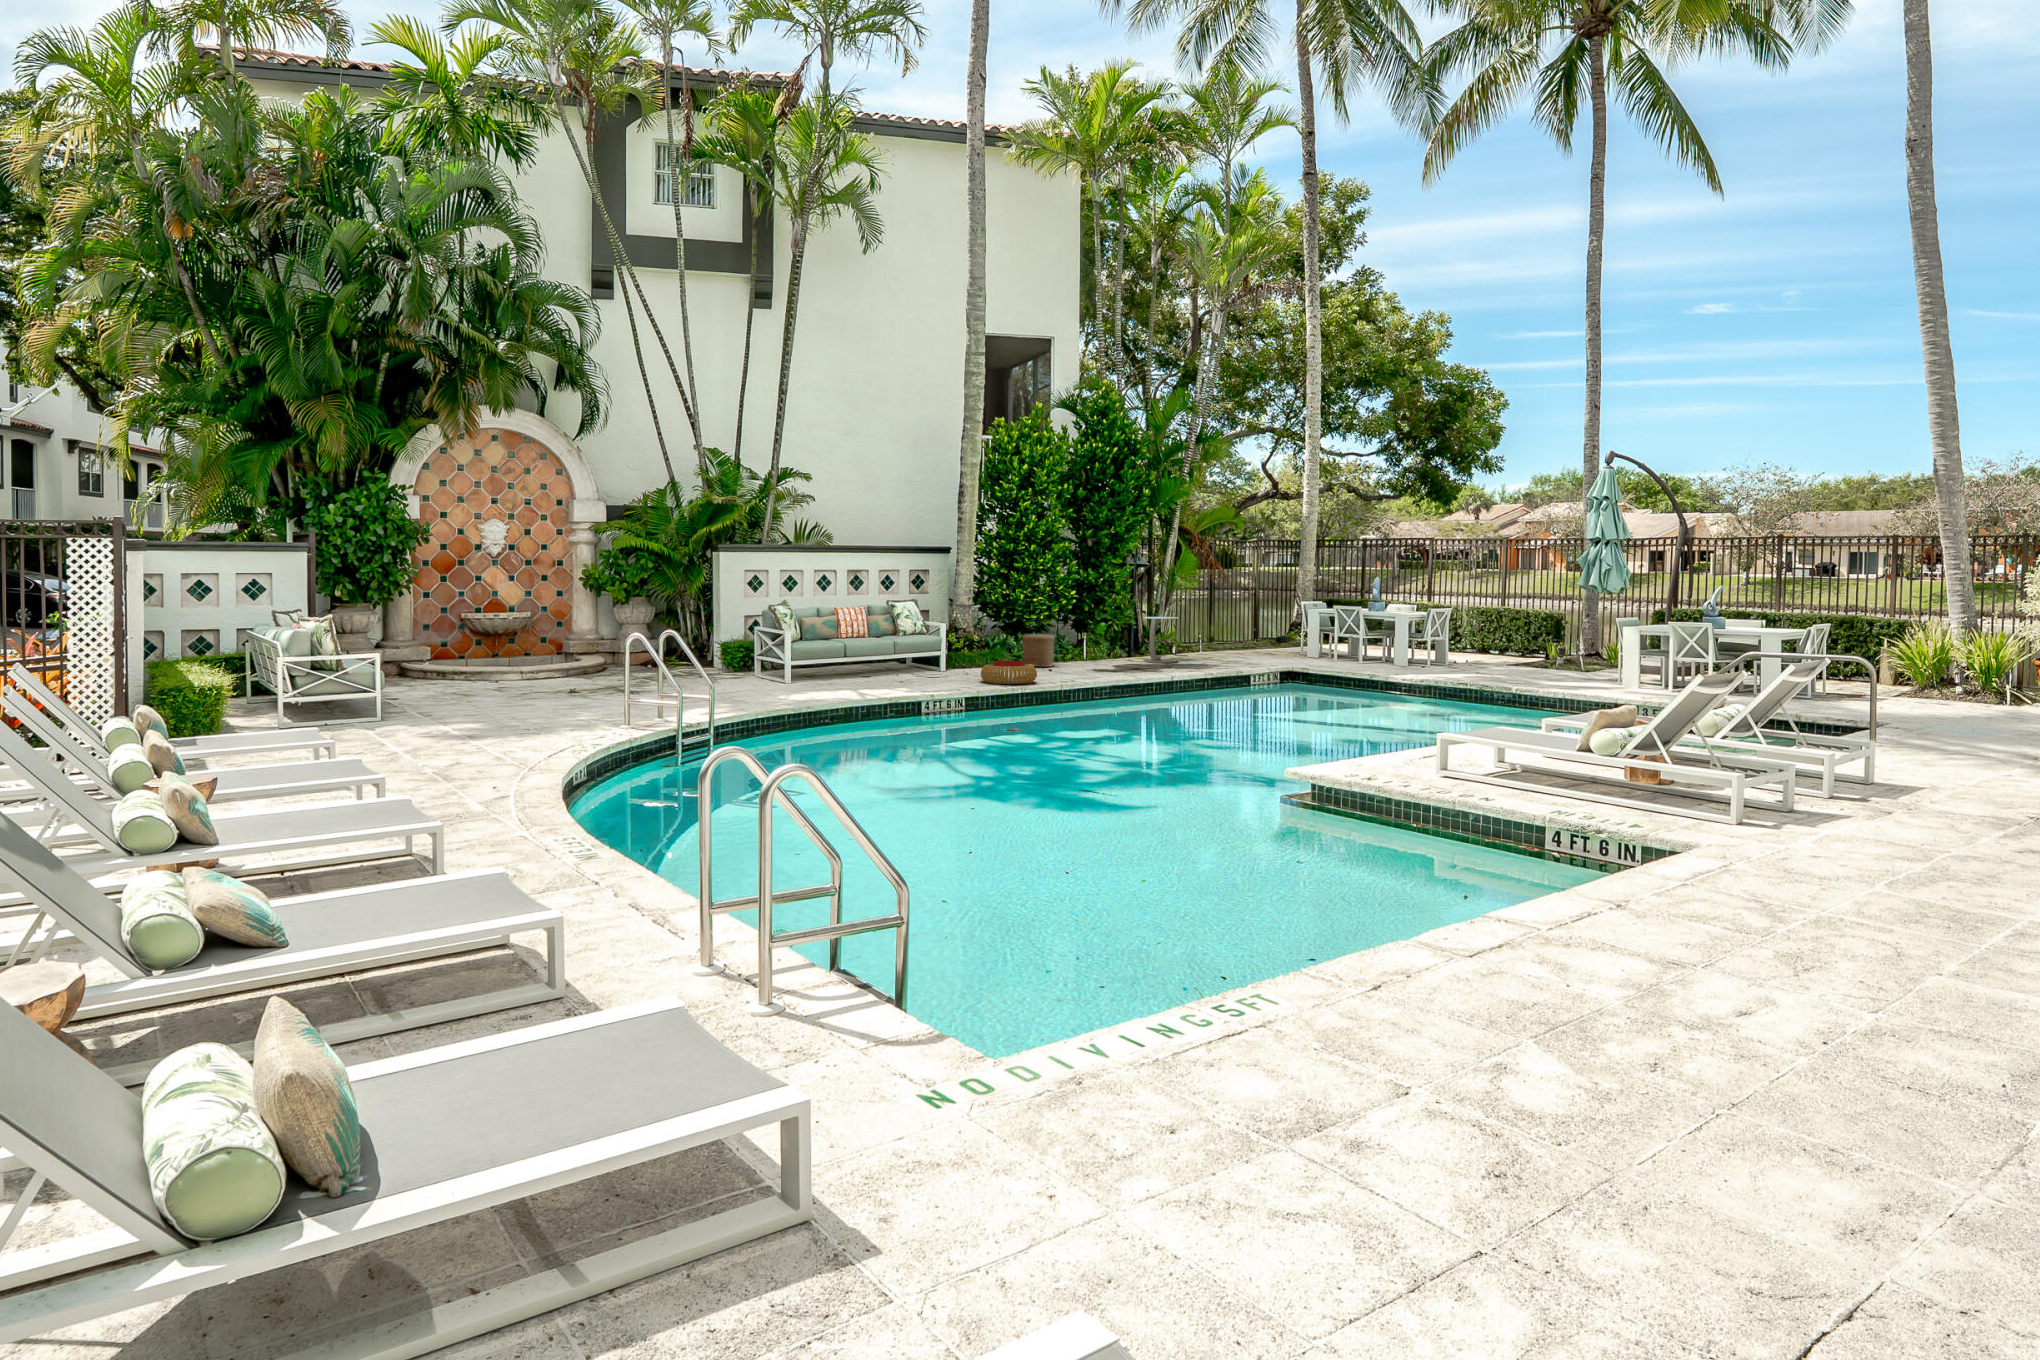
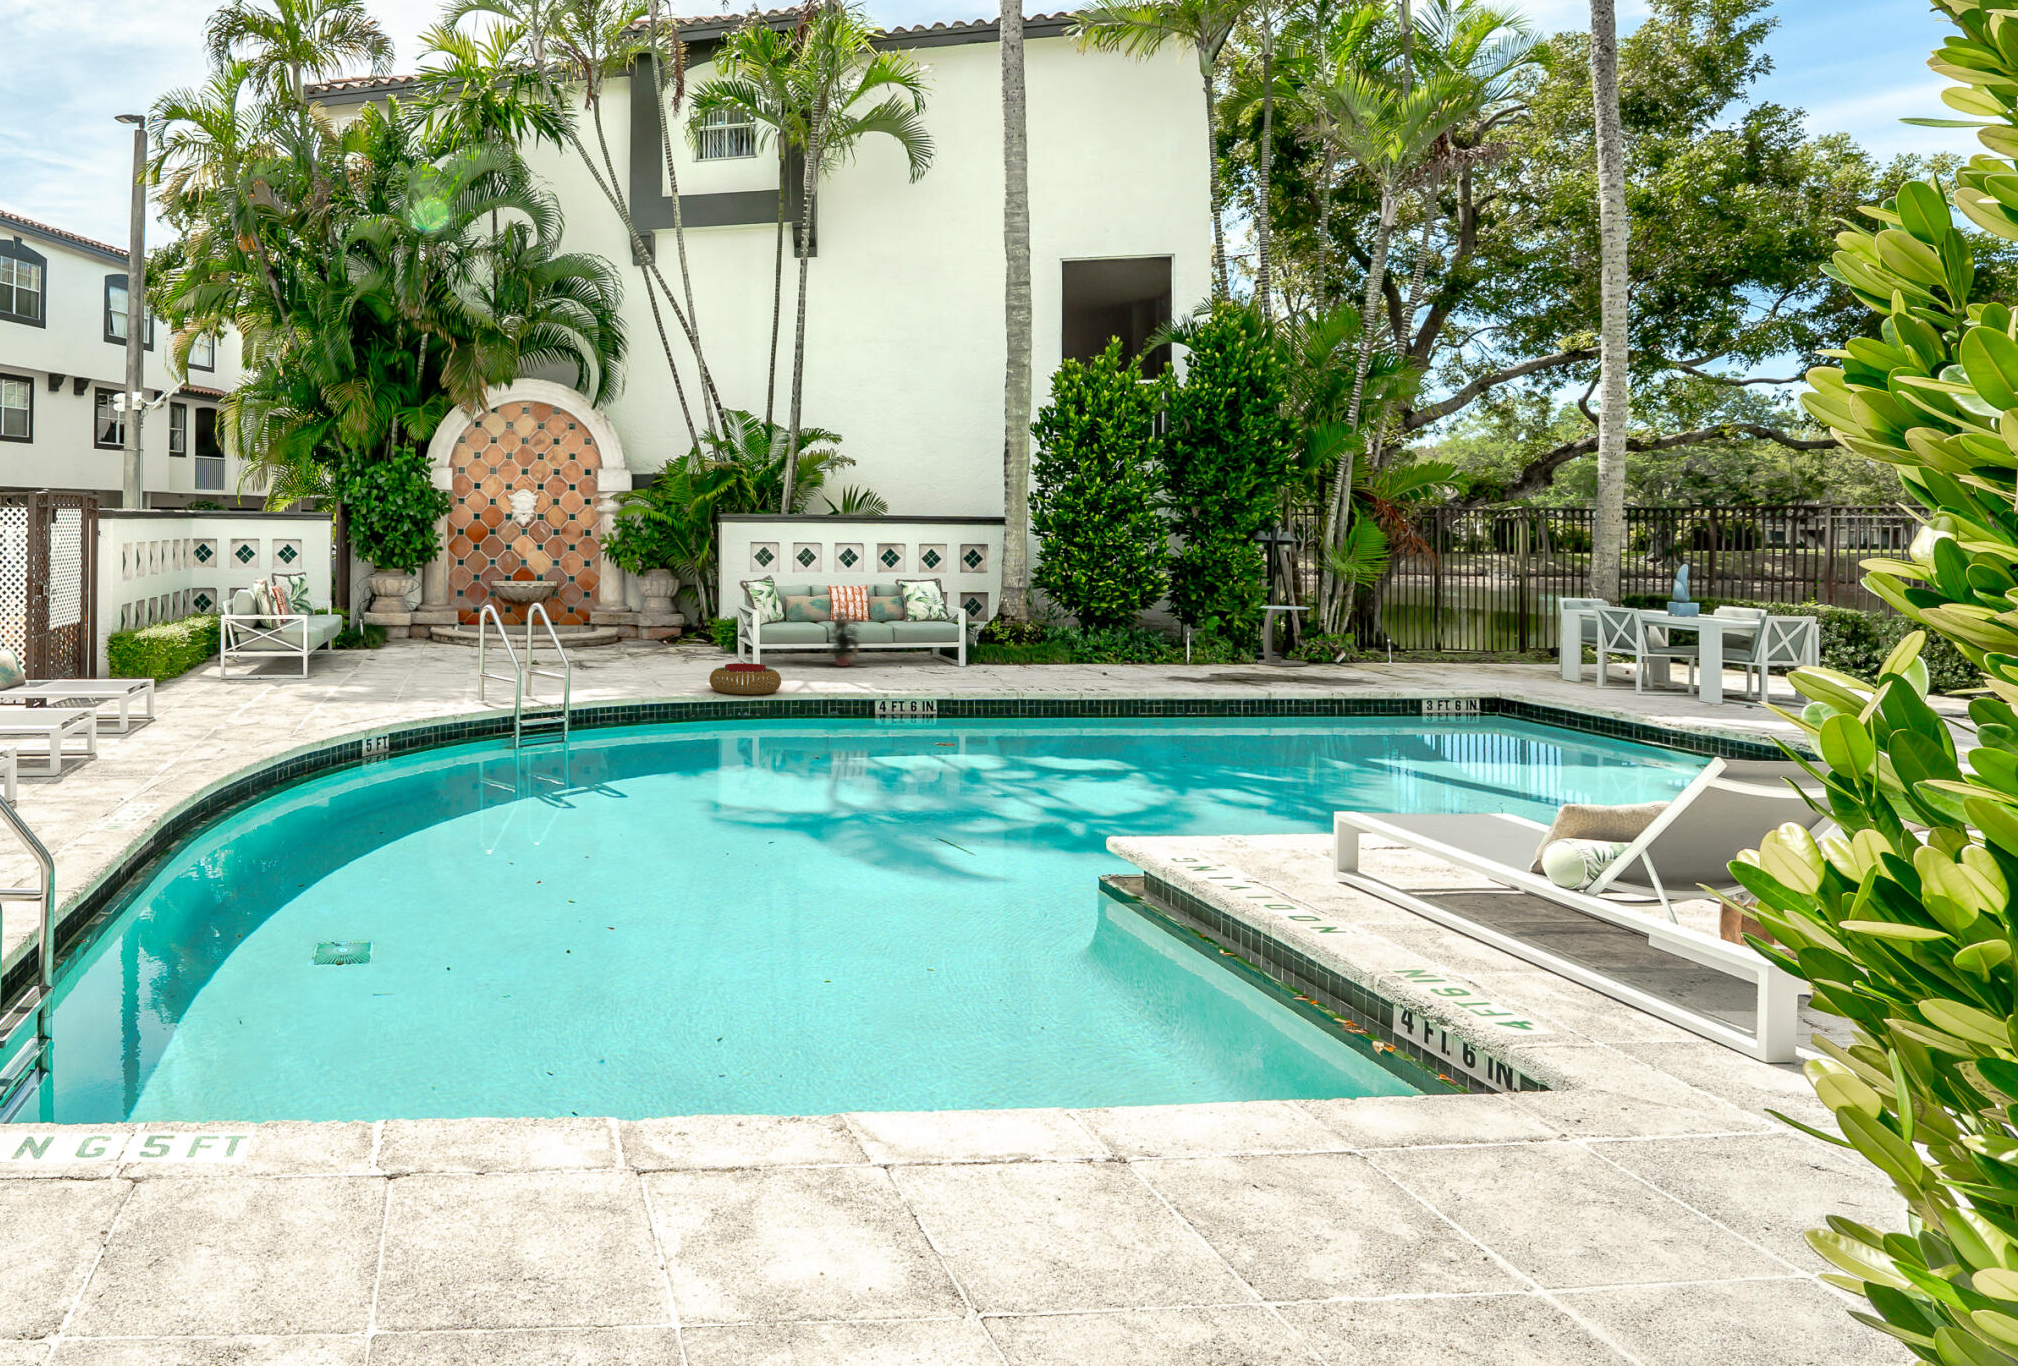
decorative plant: none [835,629,868,677] -> present [826,612,859,666]
woven basket: present [1022,635,1055,667] -> none [1077,624,1120,664]
pouf: present [981,661,1037,684] -> present [709,663,781,694]

